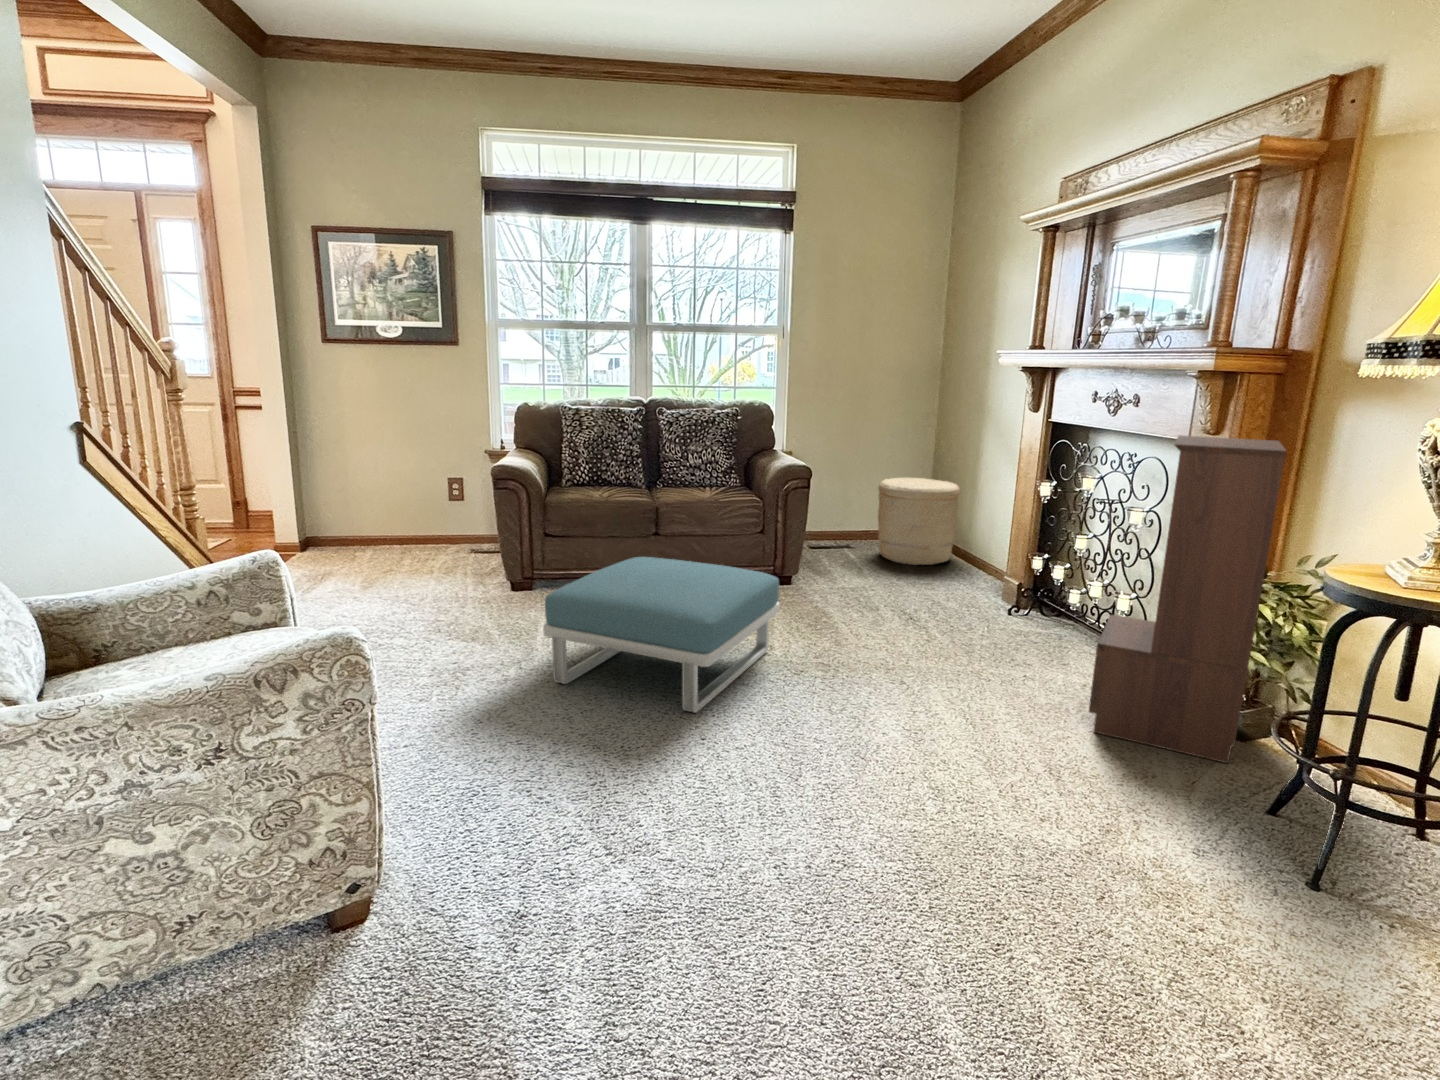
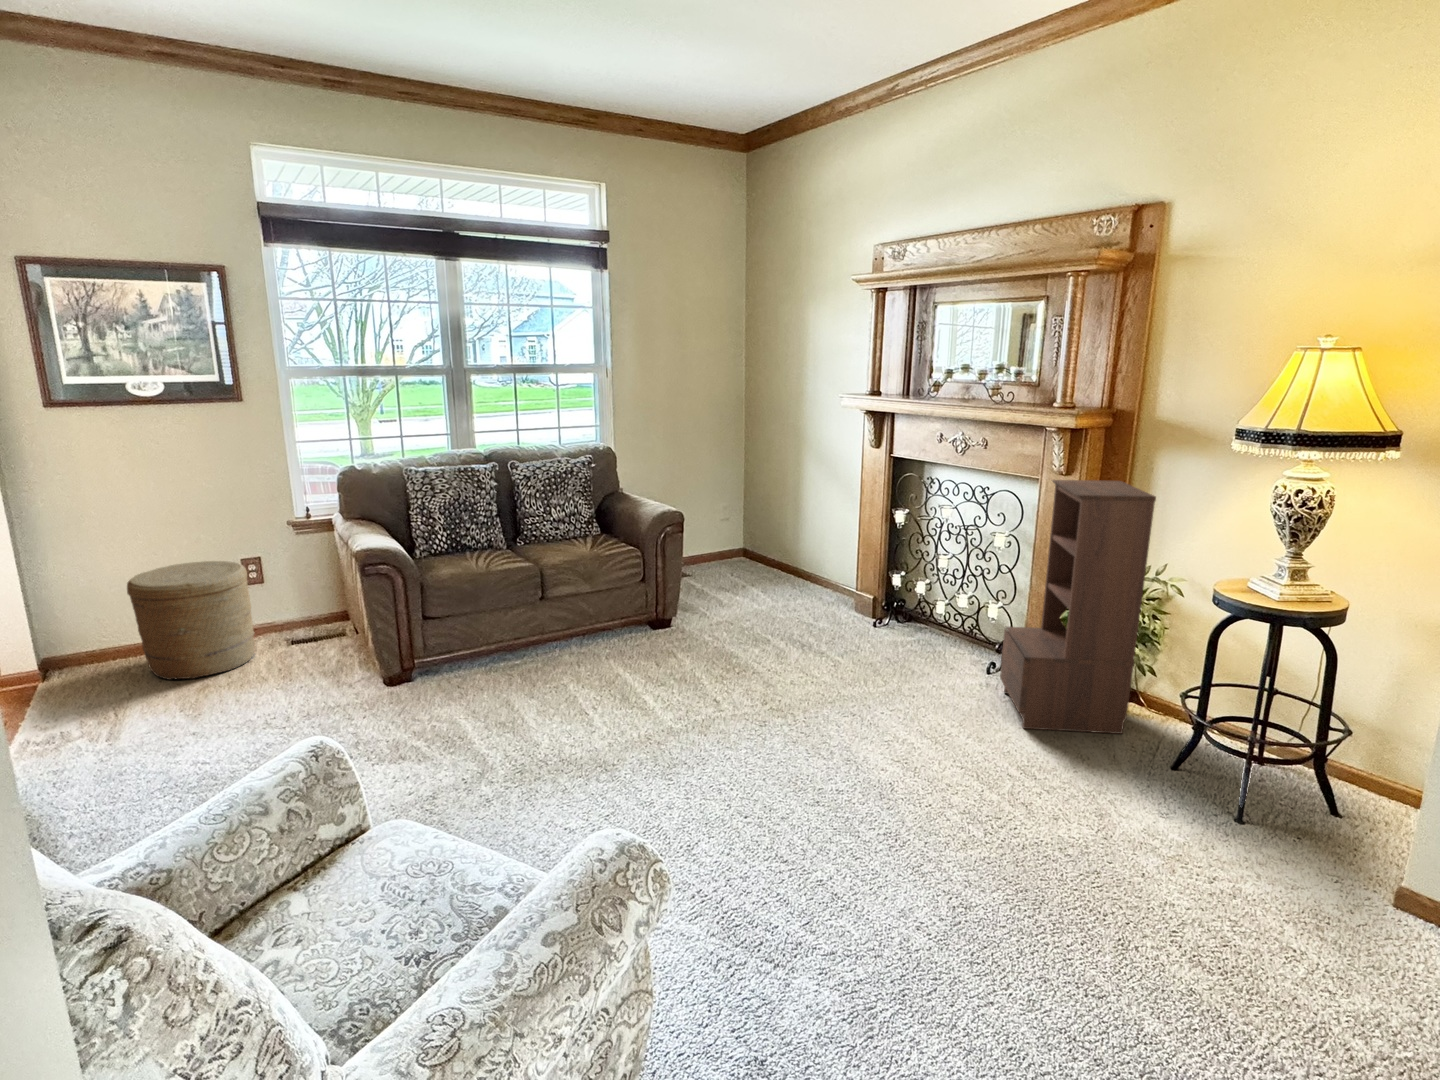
woven basket: present [878,478,960,565] -> present [127,561,255,680]
footstool: present [543,557,780,713] -> none [530,632,731,791]

